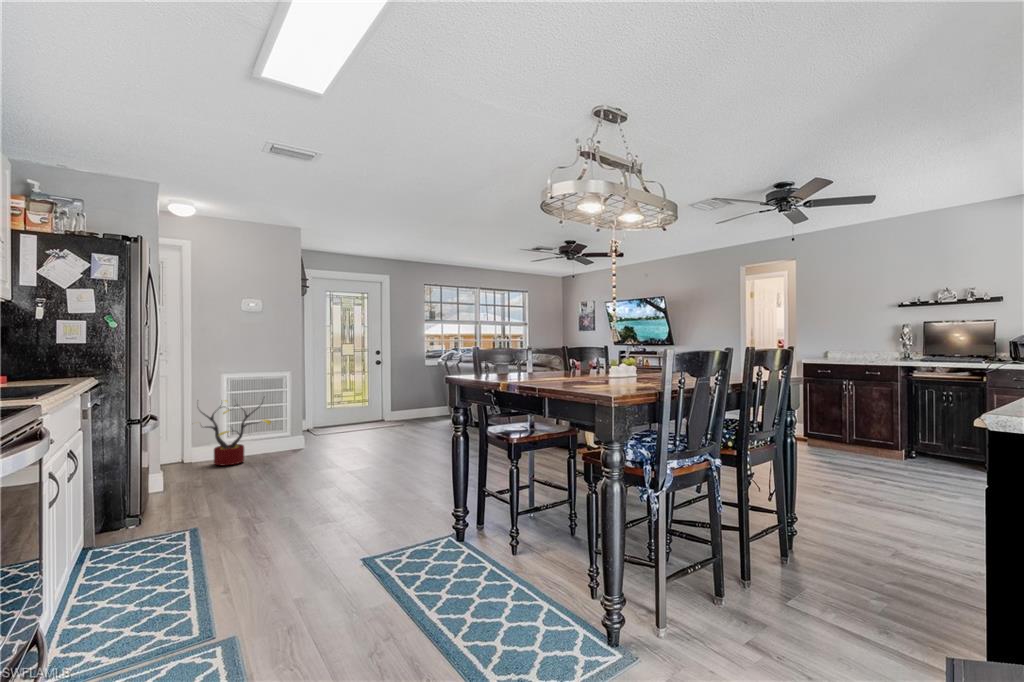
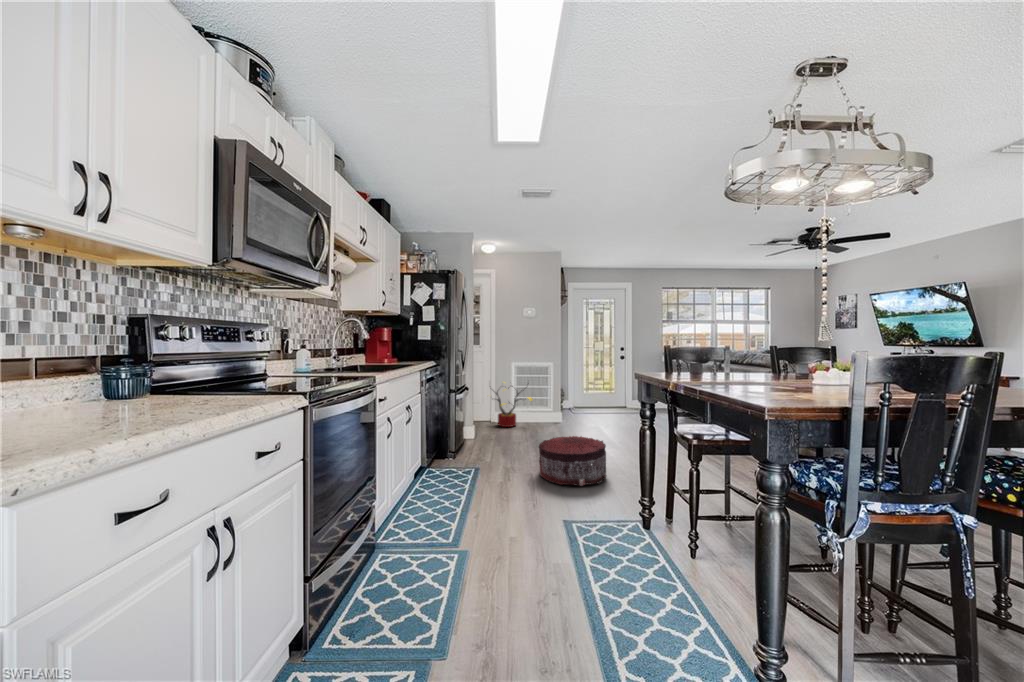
pouf: none [307,456,397,520] -> present [539,436,606,486]

